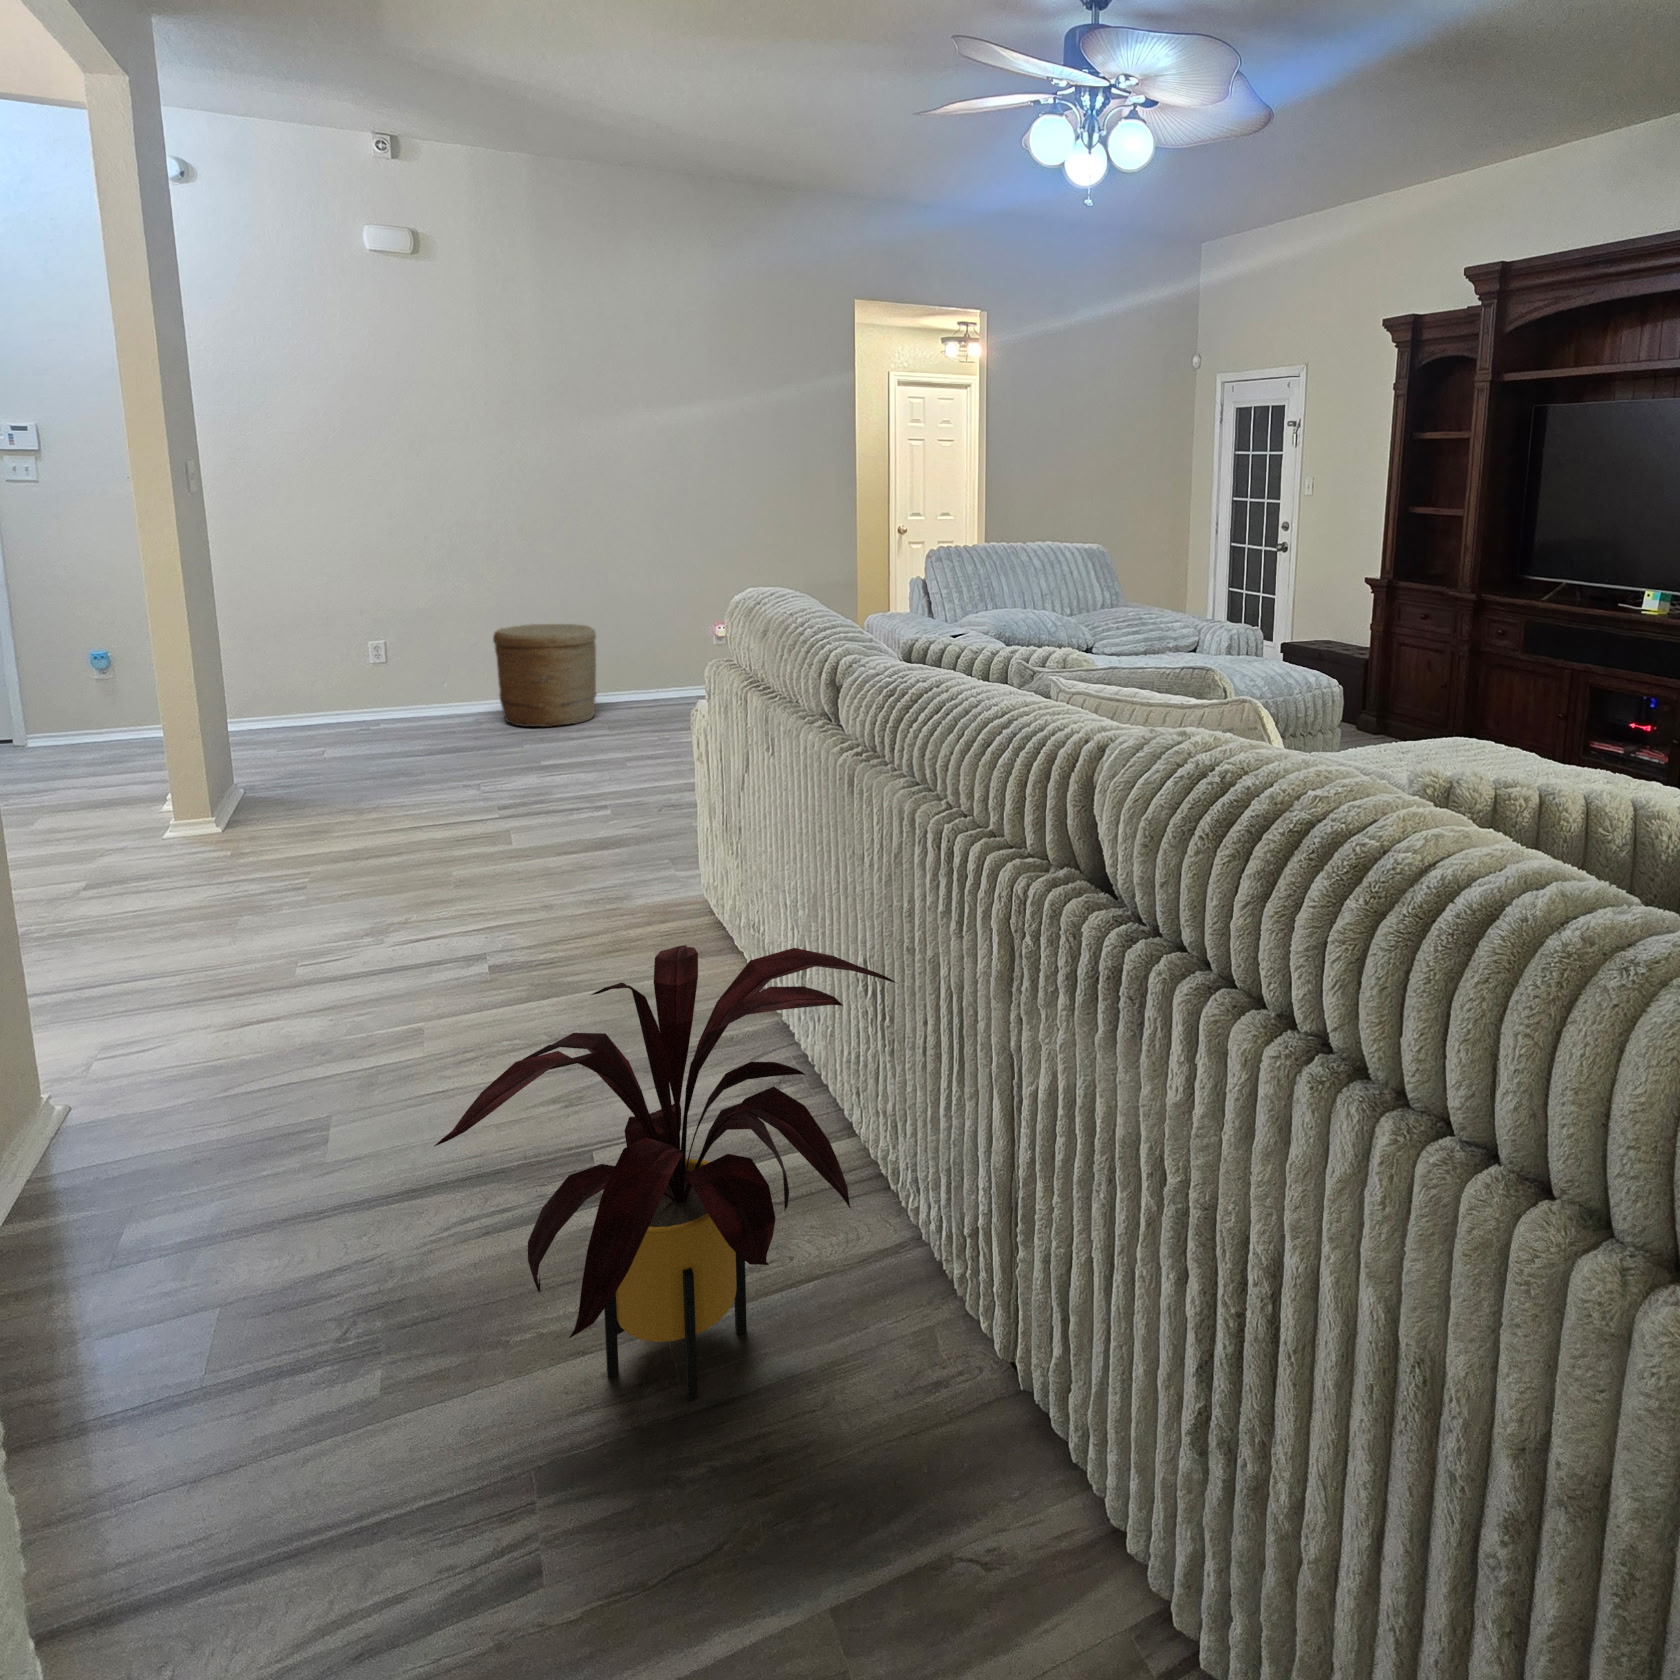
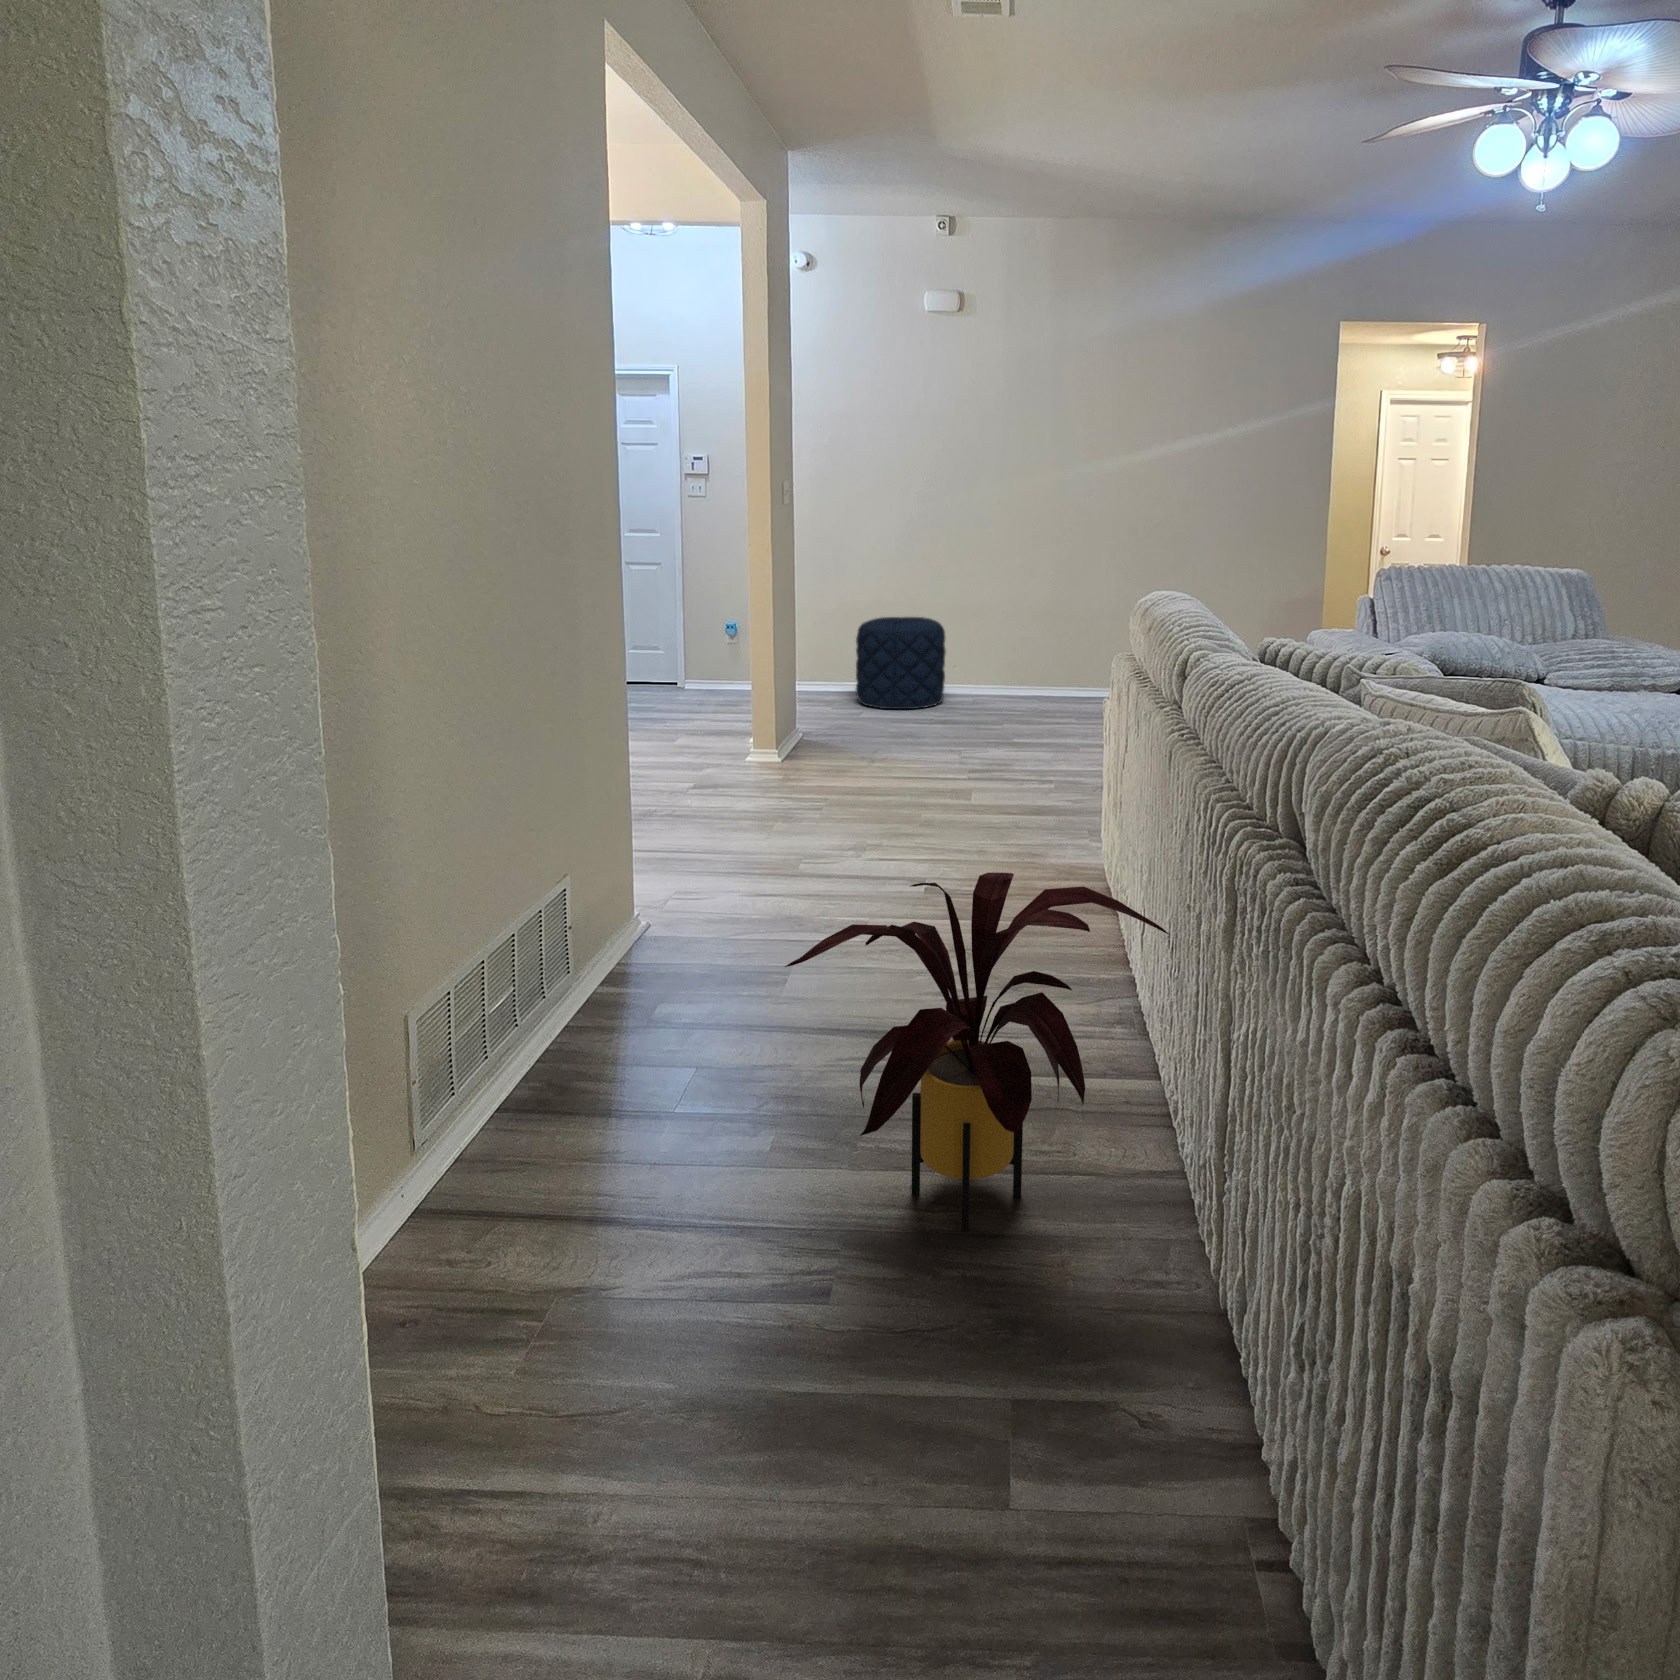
woven basket: present [493,624,597,727] -> none [991,621,1071,709]
pouf: none [306,628,436,746] -> present [856,617,946,709]

